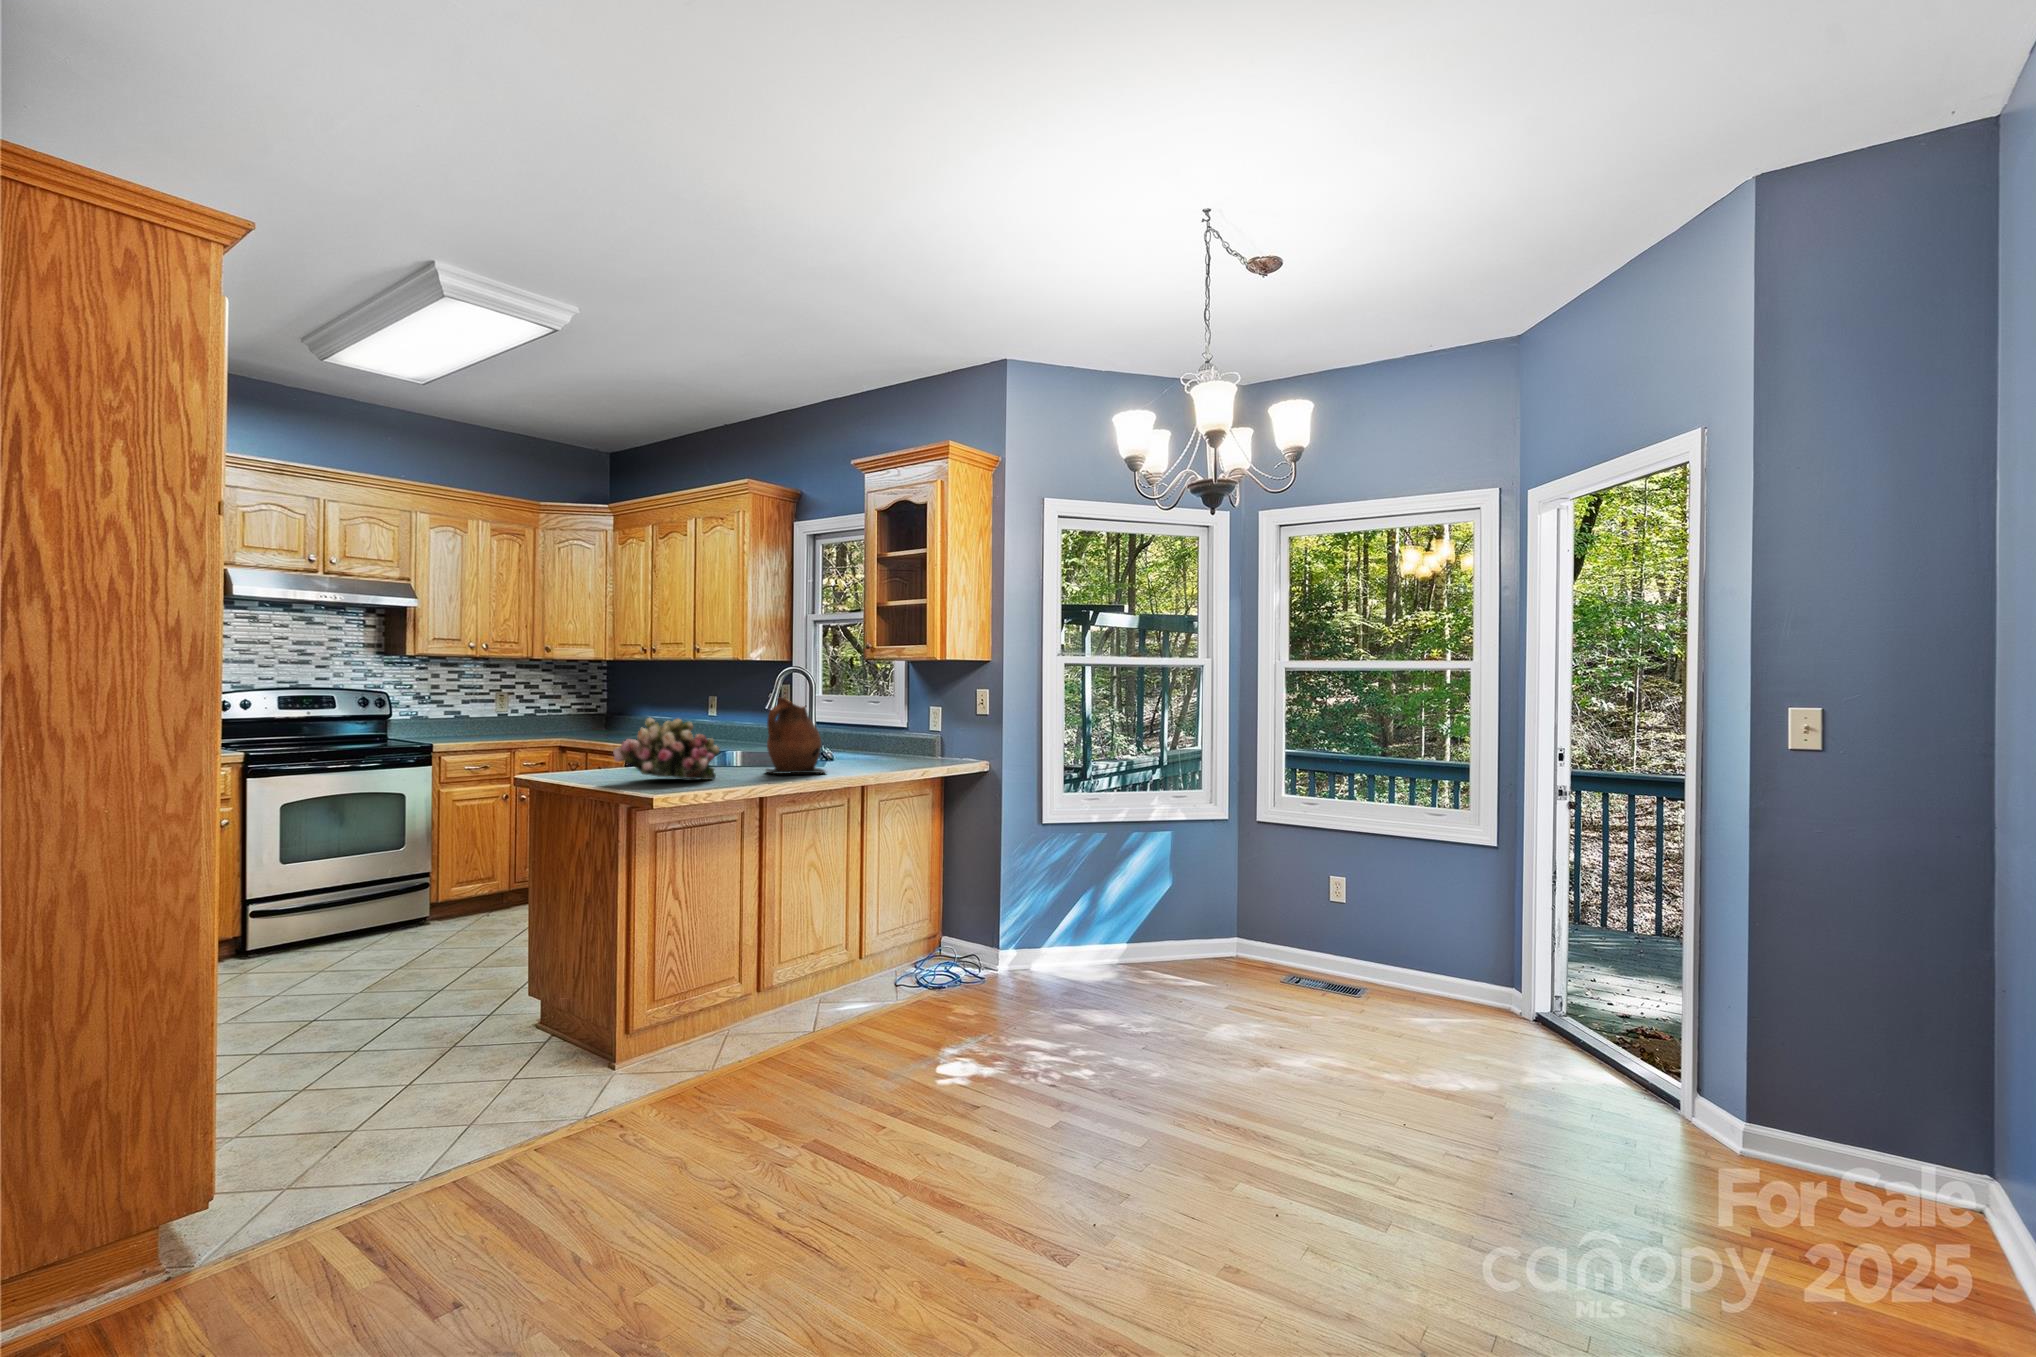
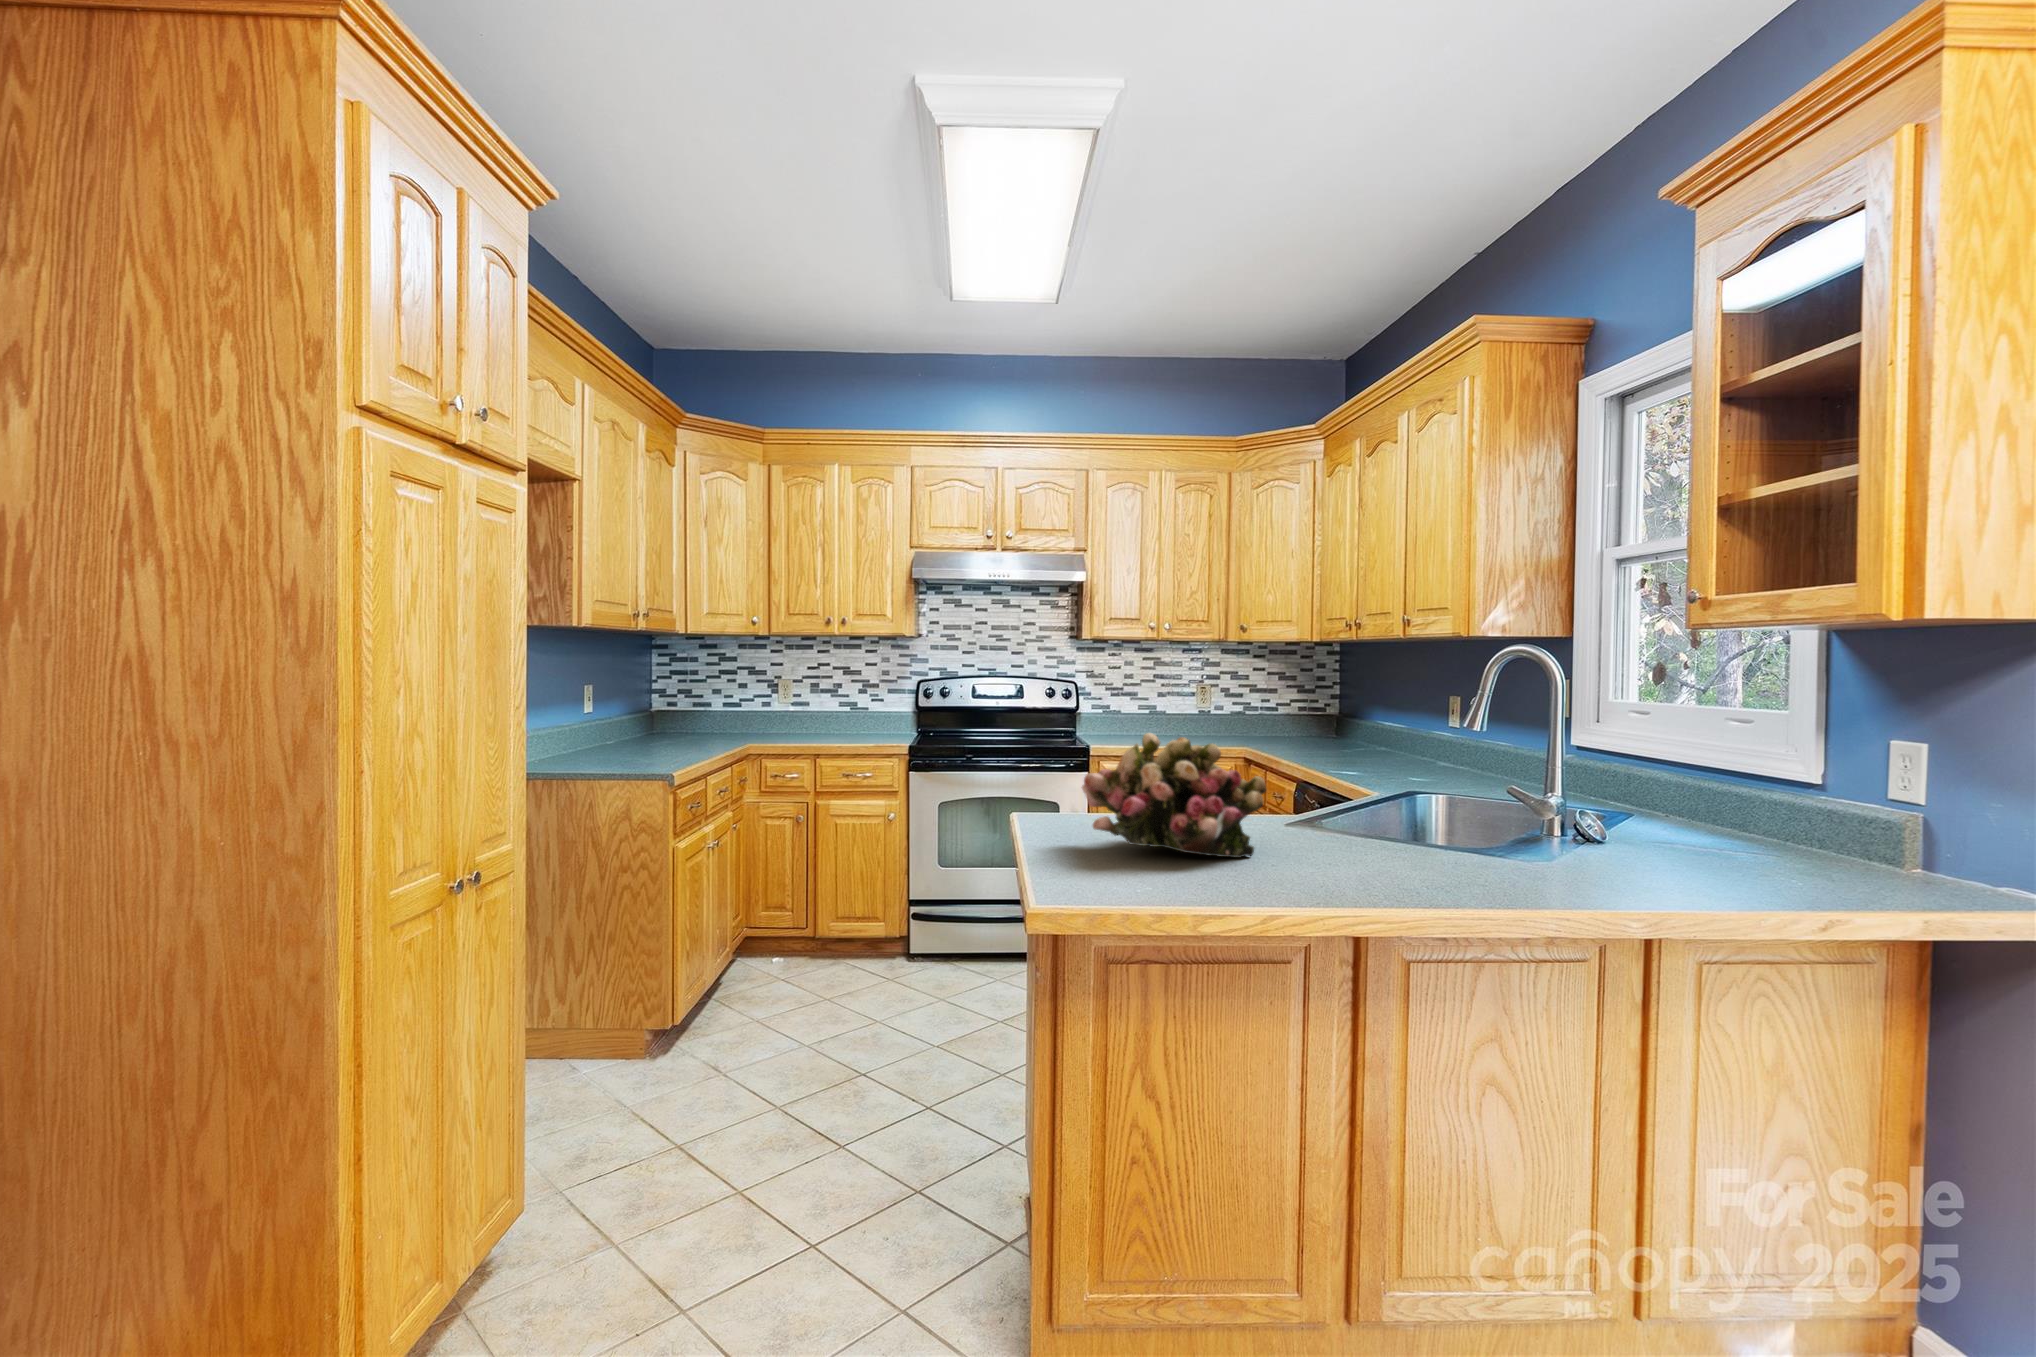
ceramic pitcher: present [766,698,826,774] -> none [1363,703,1501,874]

